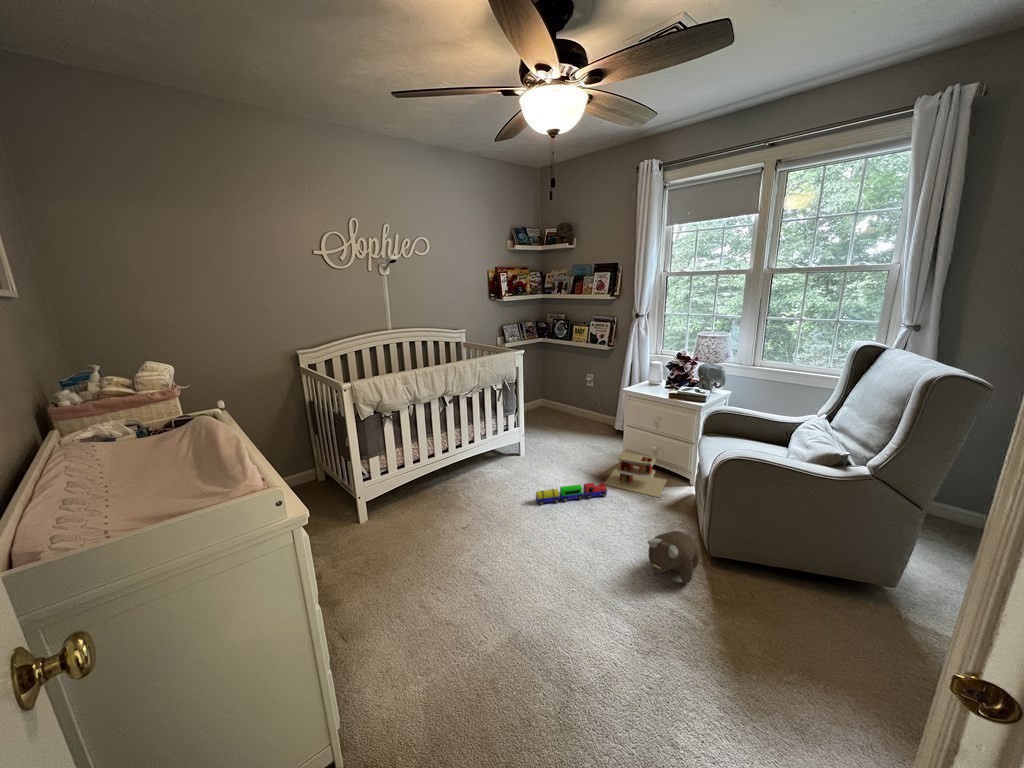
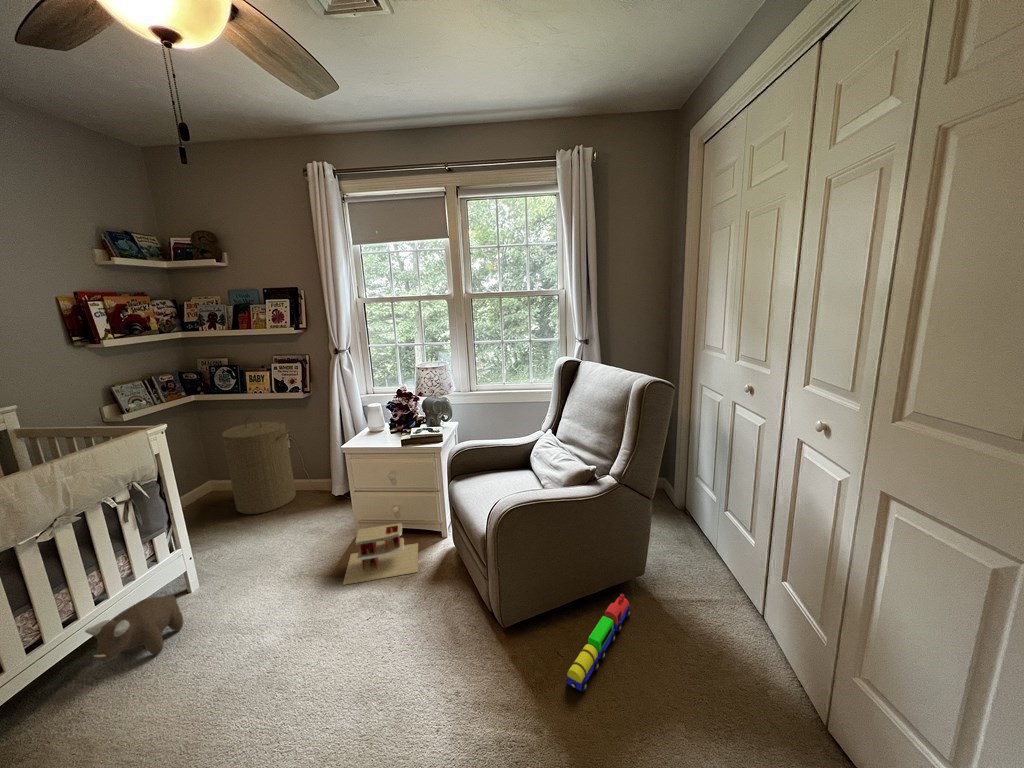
laundry hamper: none [552,357,594,426] -> present [221,416,296,514]
toy train: present [536,482,607,505] -> present [566,594,630,691]
plush toy: present [648,531,699,584] -> present [85,595,183,661]

